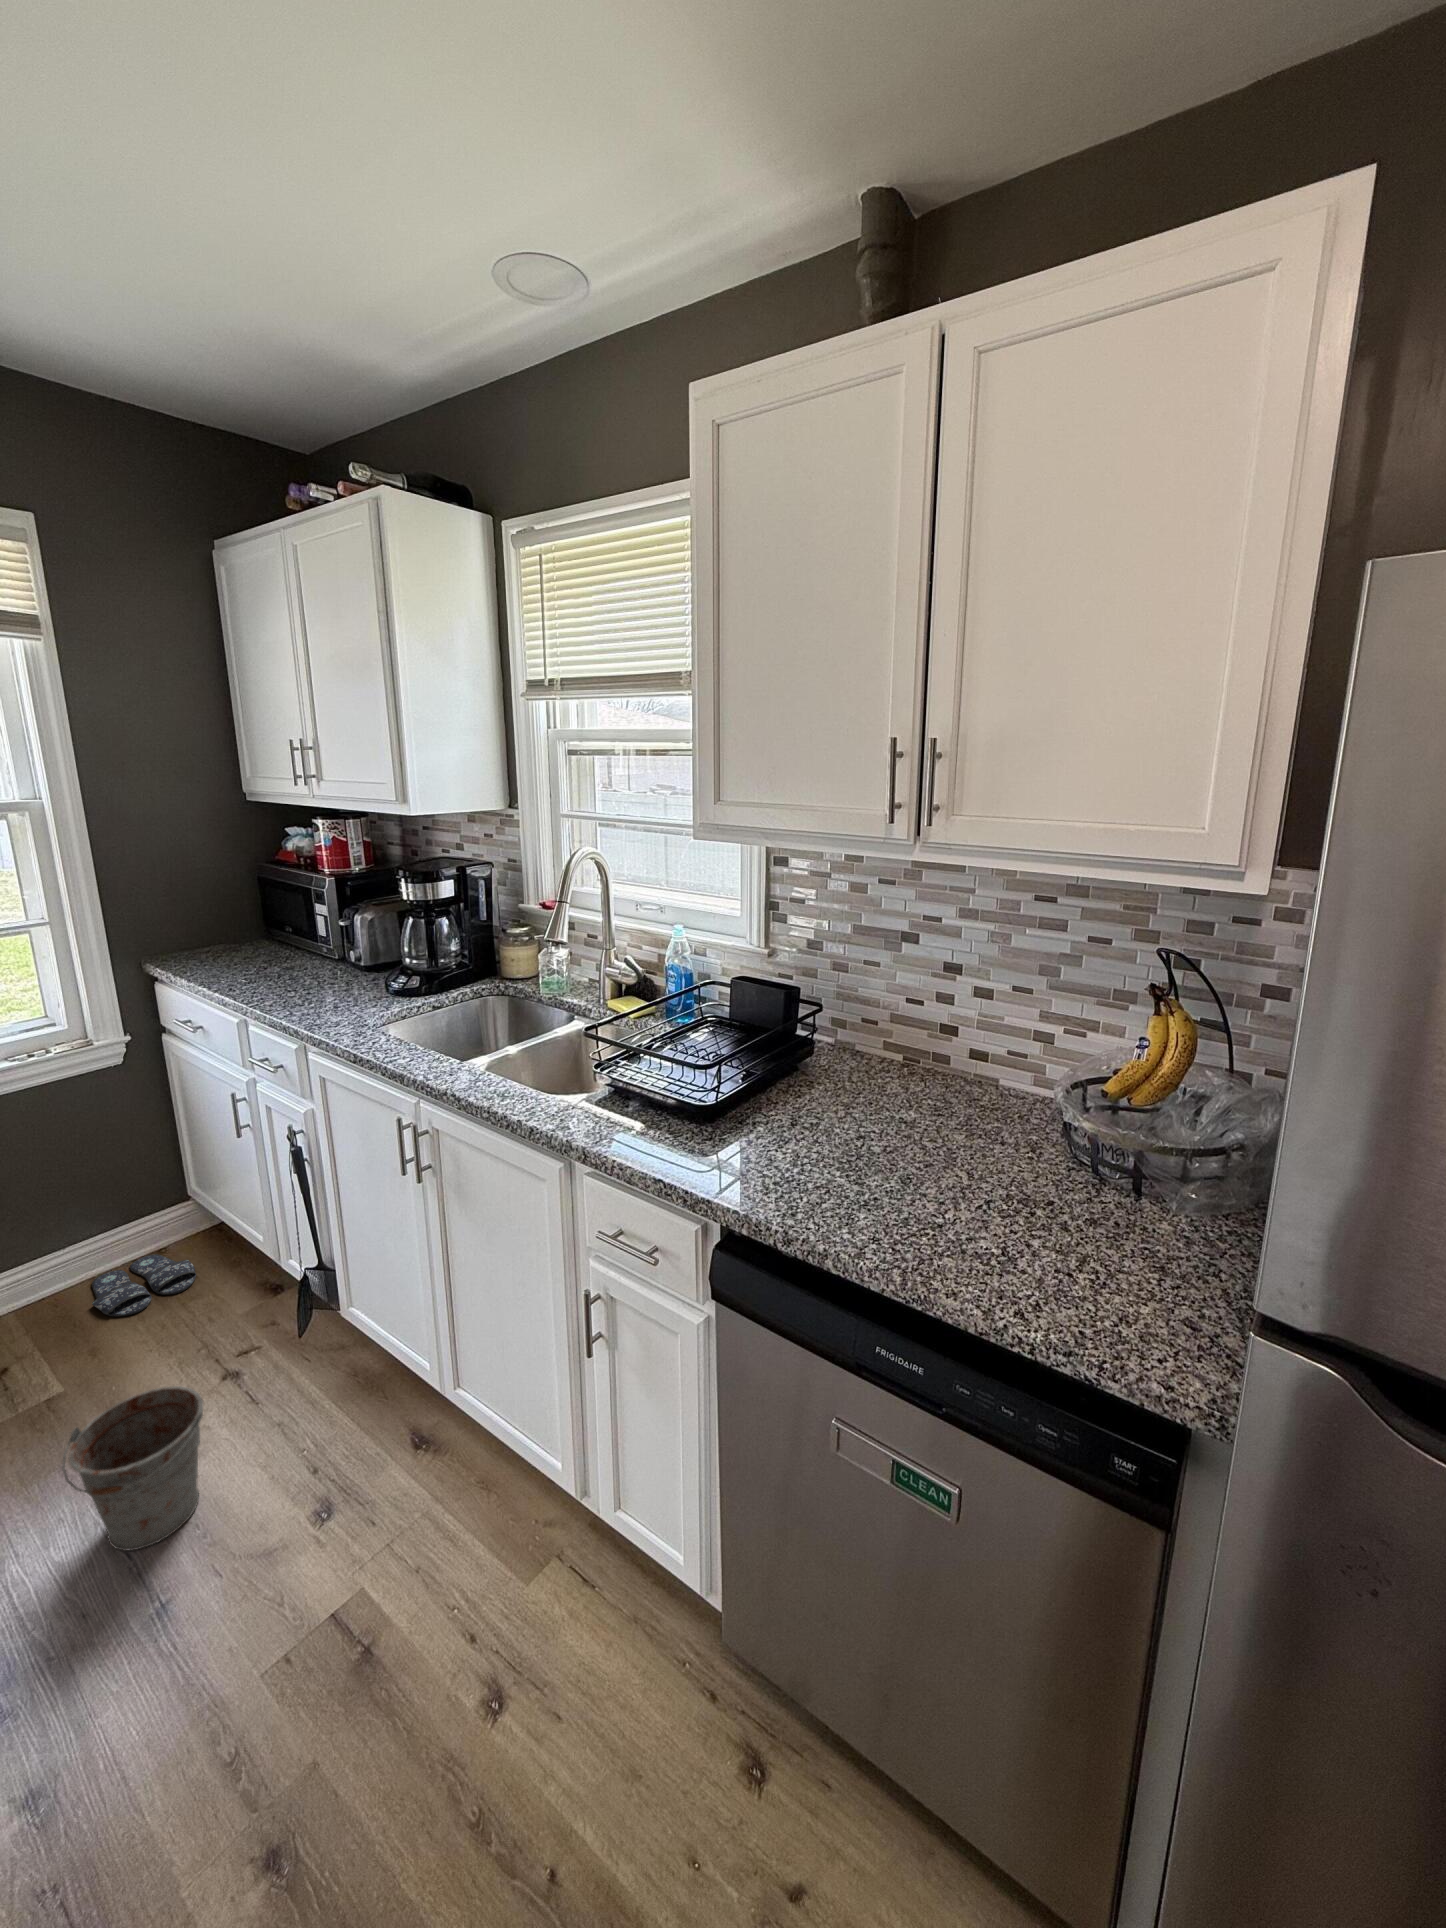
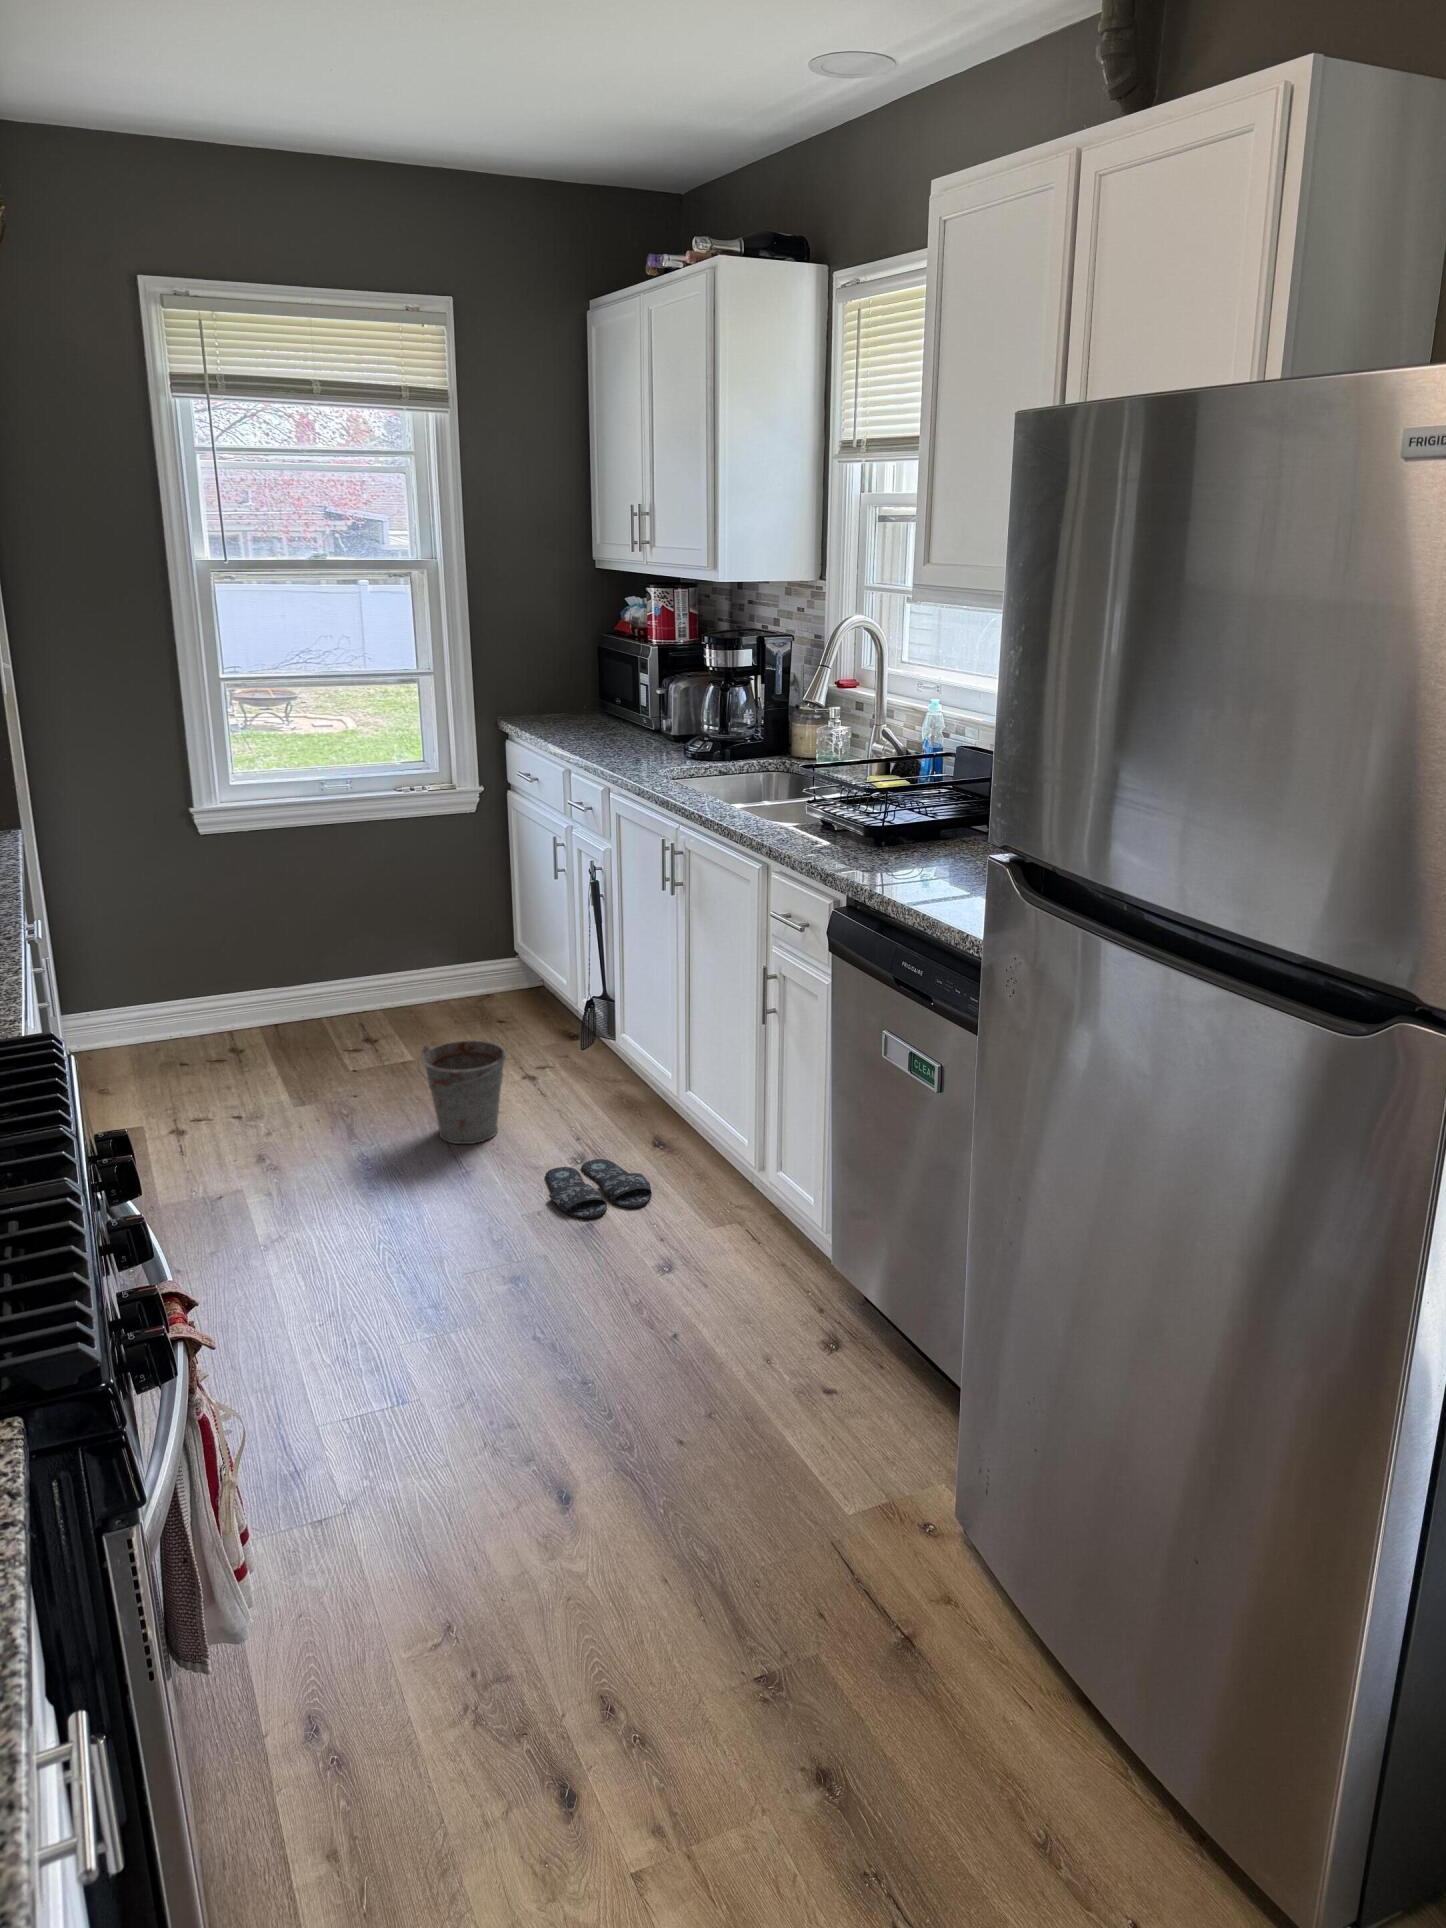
slippers: present [92,1254,196,1317] -> present [546,1159,652,1219]

